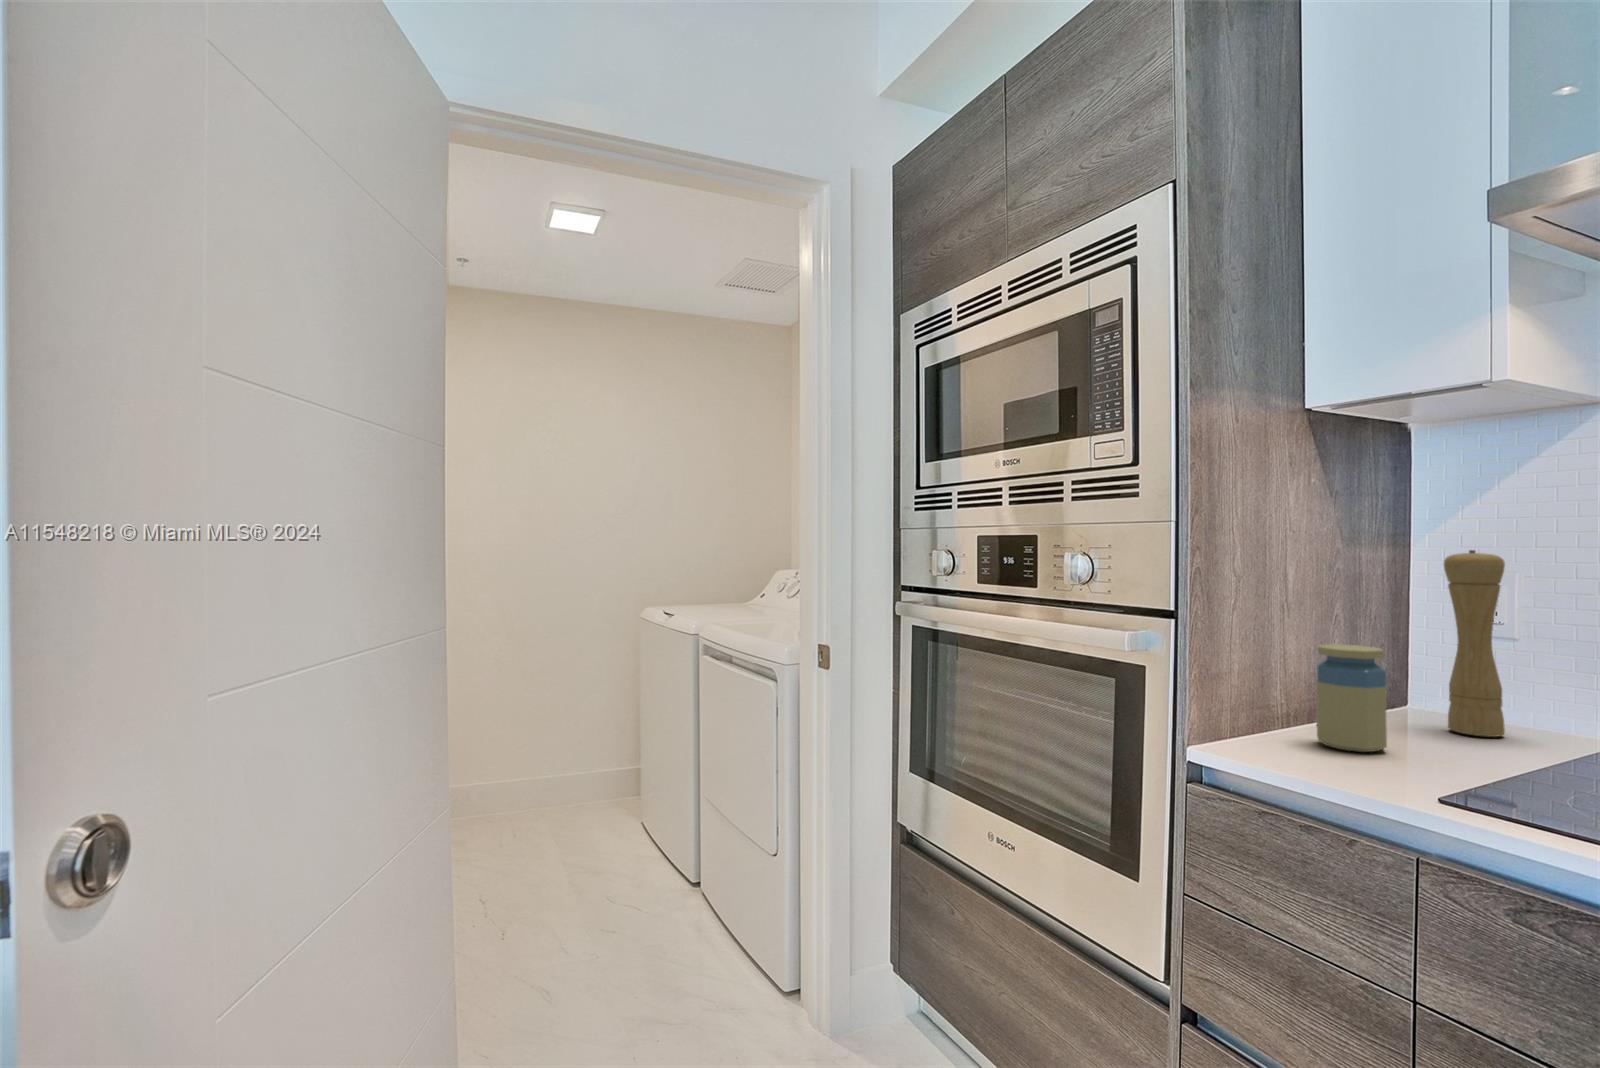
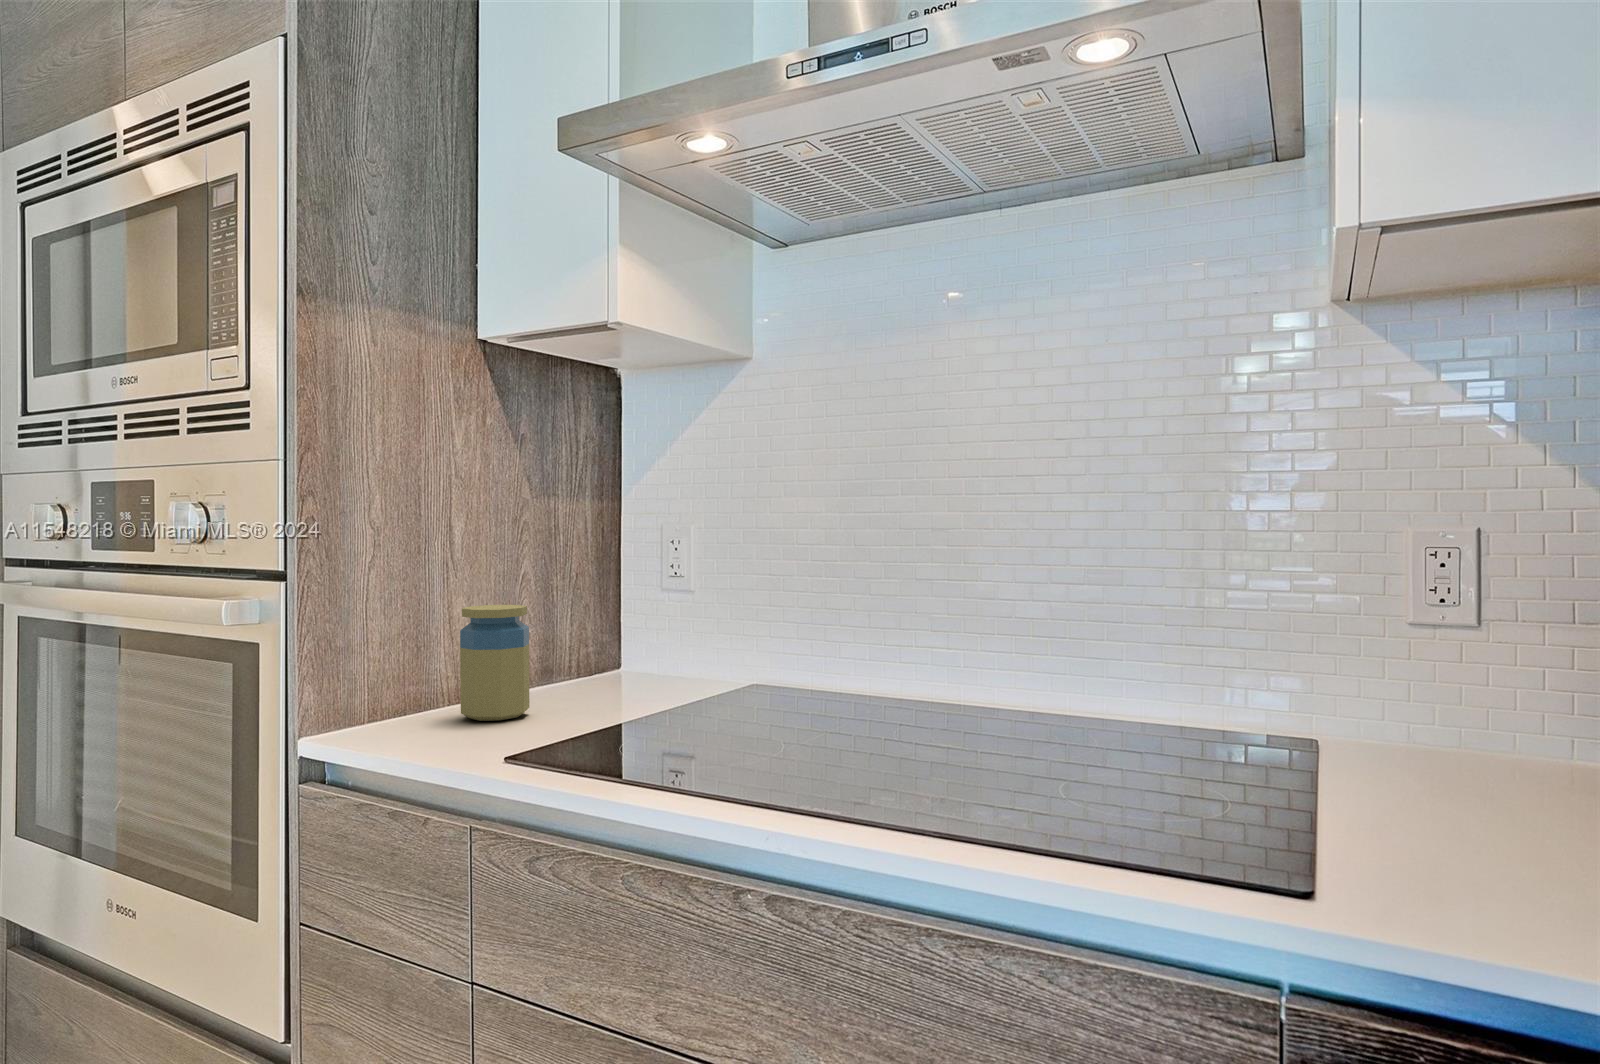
pepper mill: present [1444,550,1505,737] -> none [620,503,667,691]

